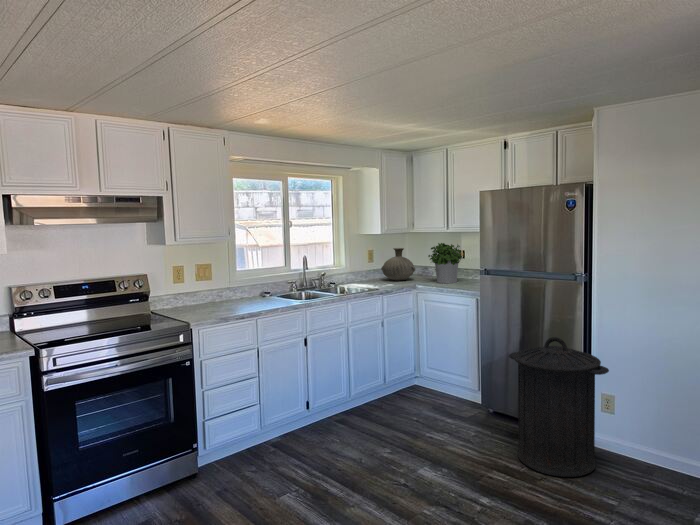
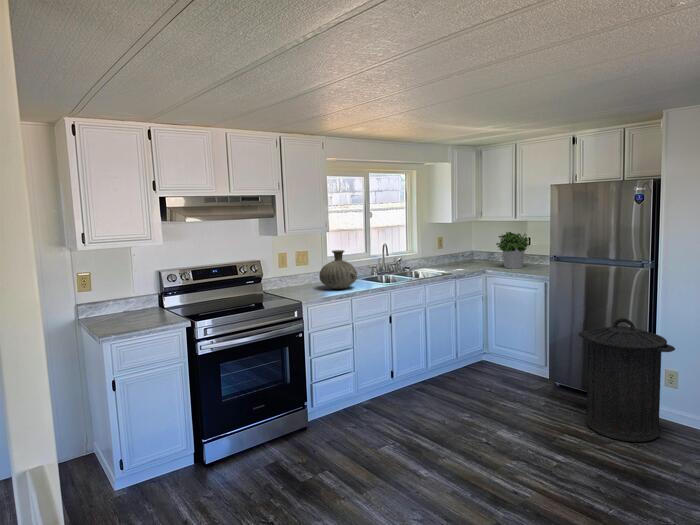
vase: present [381,248,415,281] -> present [319,250,357,289]

